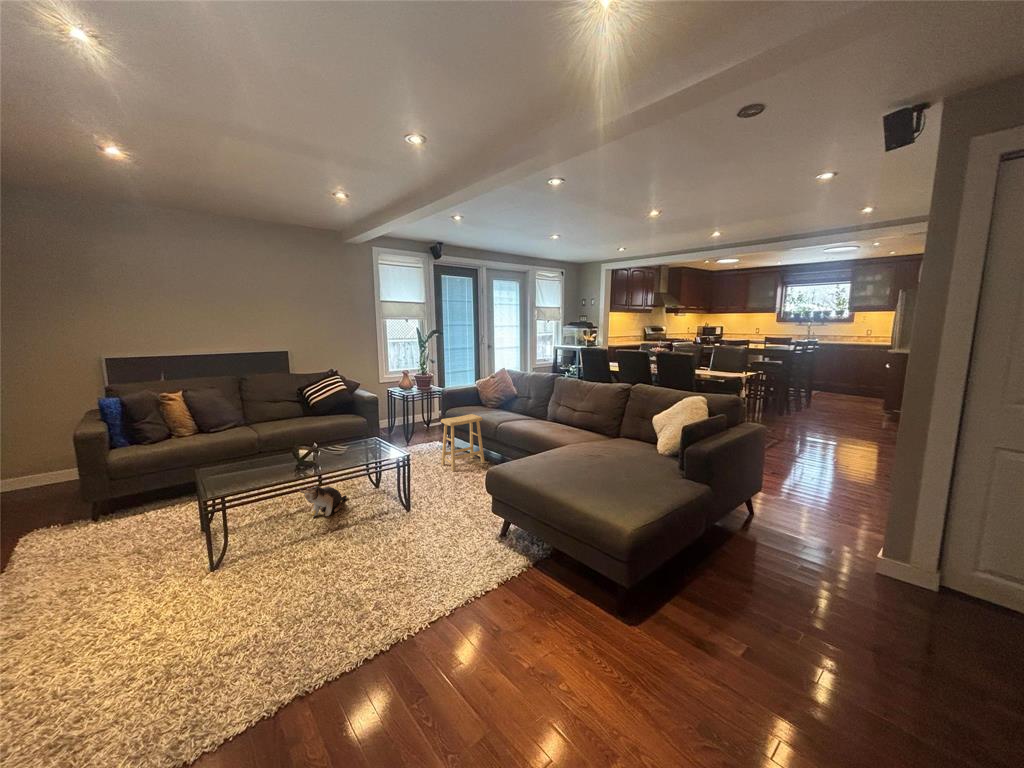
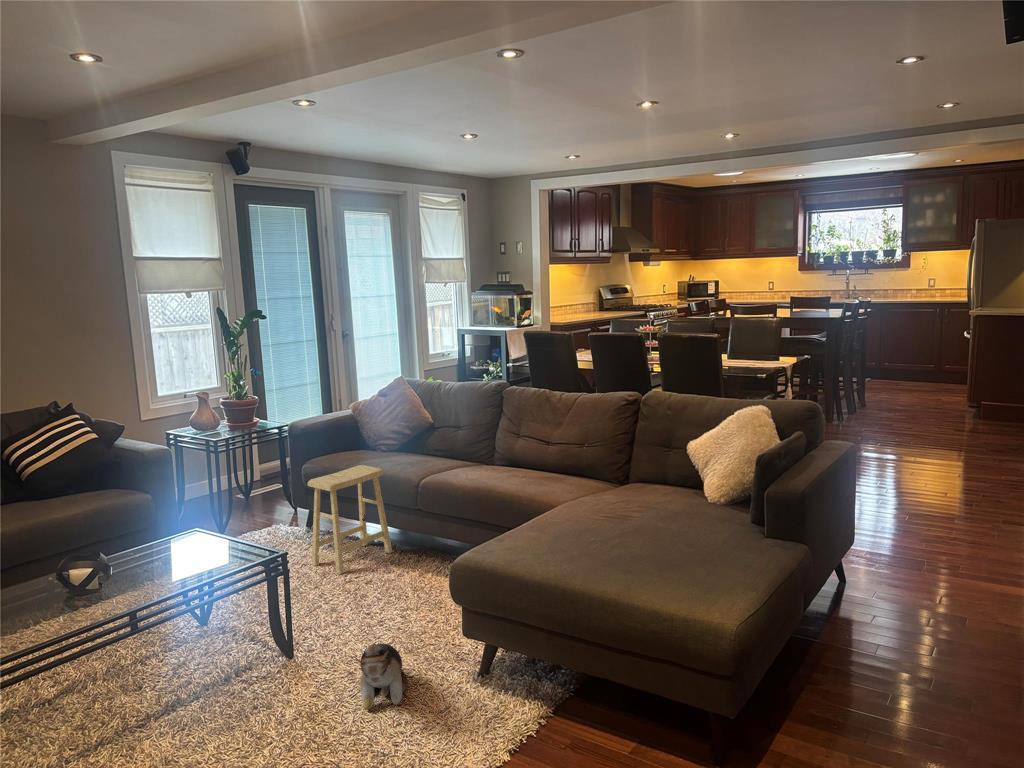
plush toy: present [300,486,347,516] -> present [354,643,407,709]

